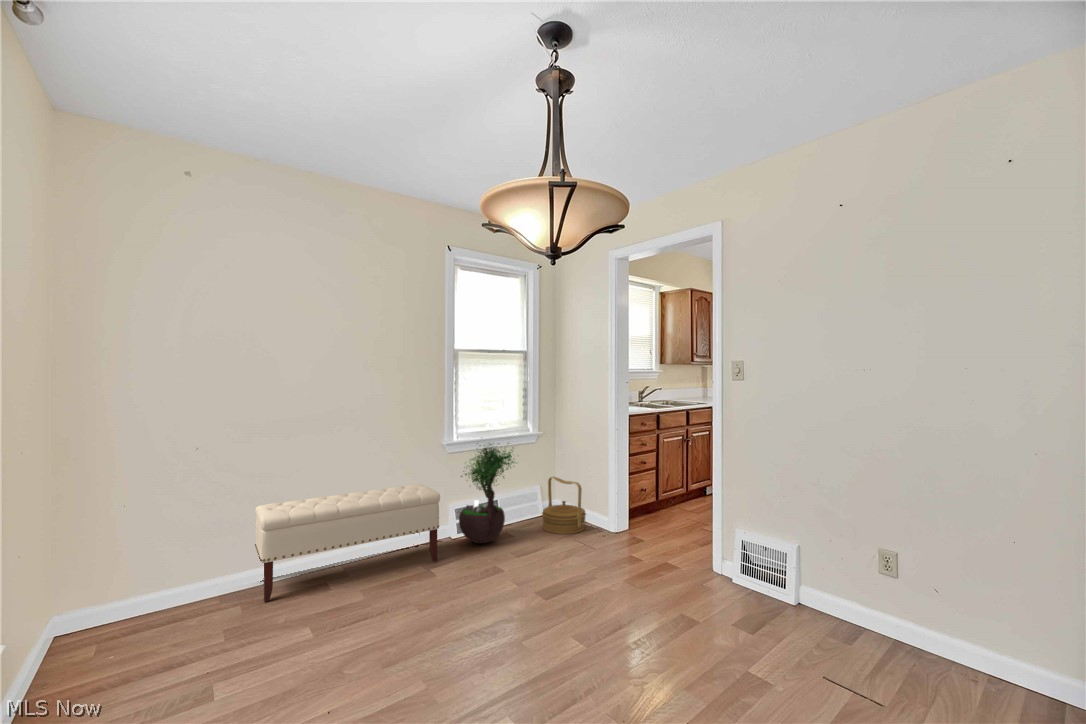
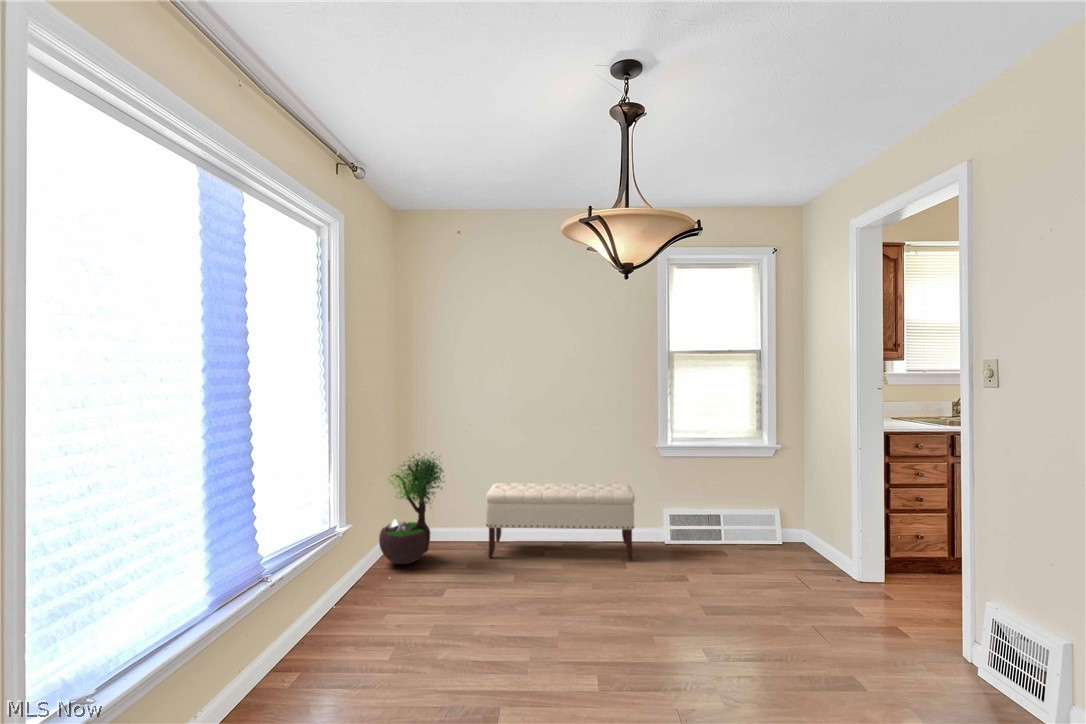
potted tree: present [459,444,514,543] -> present [379,452,445,564]
woven basket: present [542,477,586,534] -> none [768,498,826,568]

